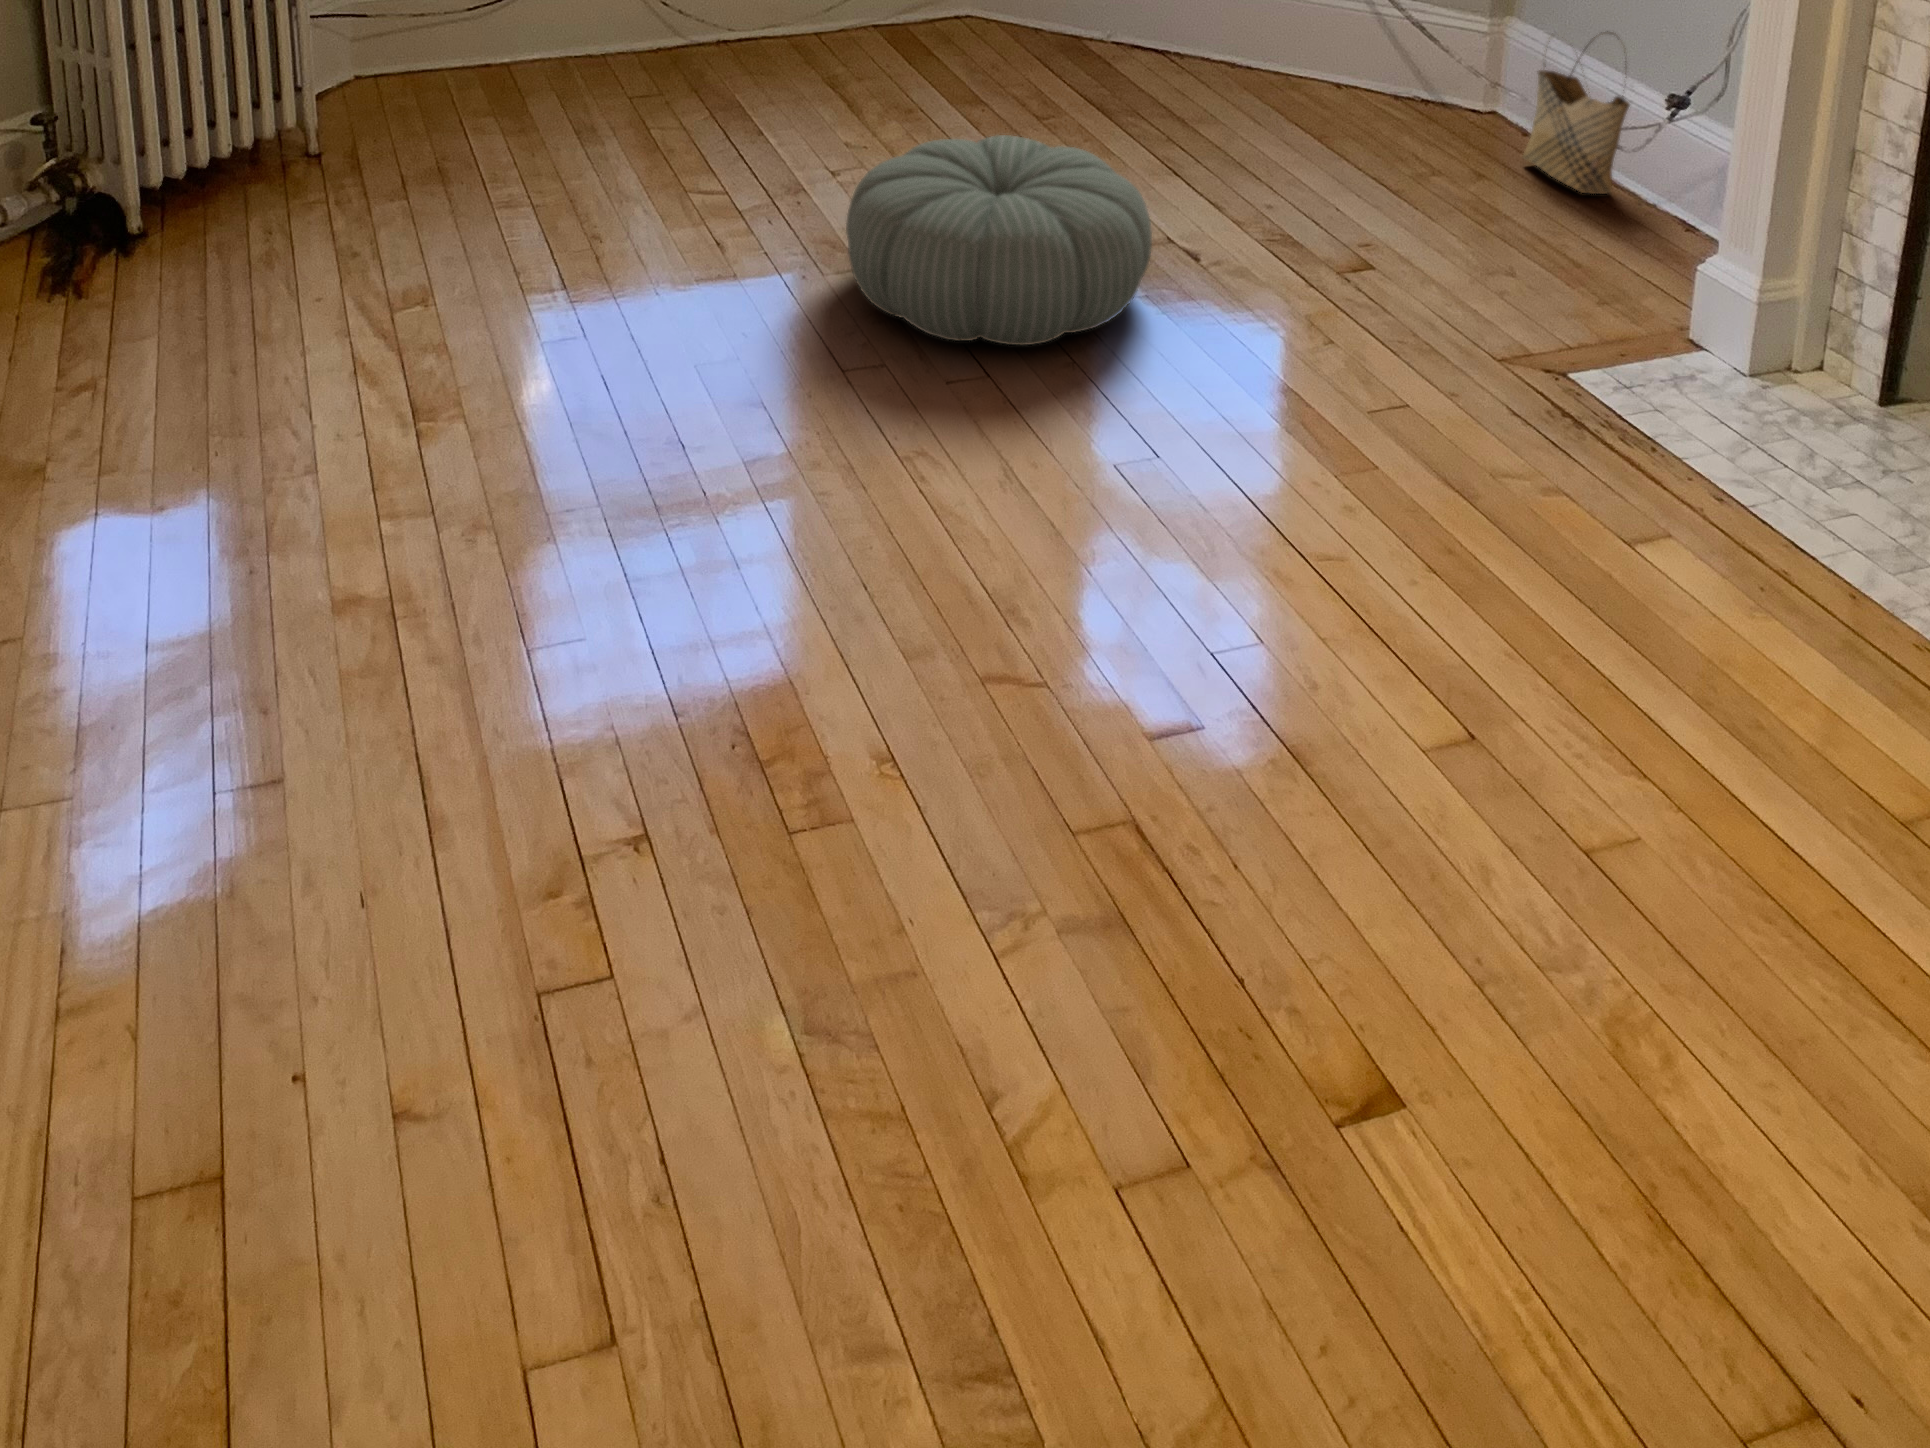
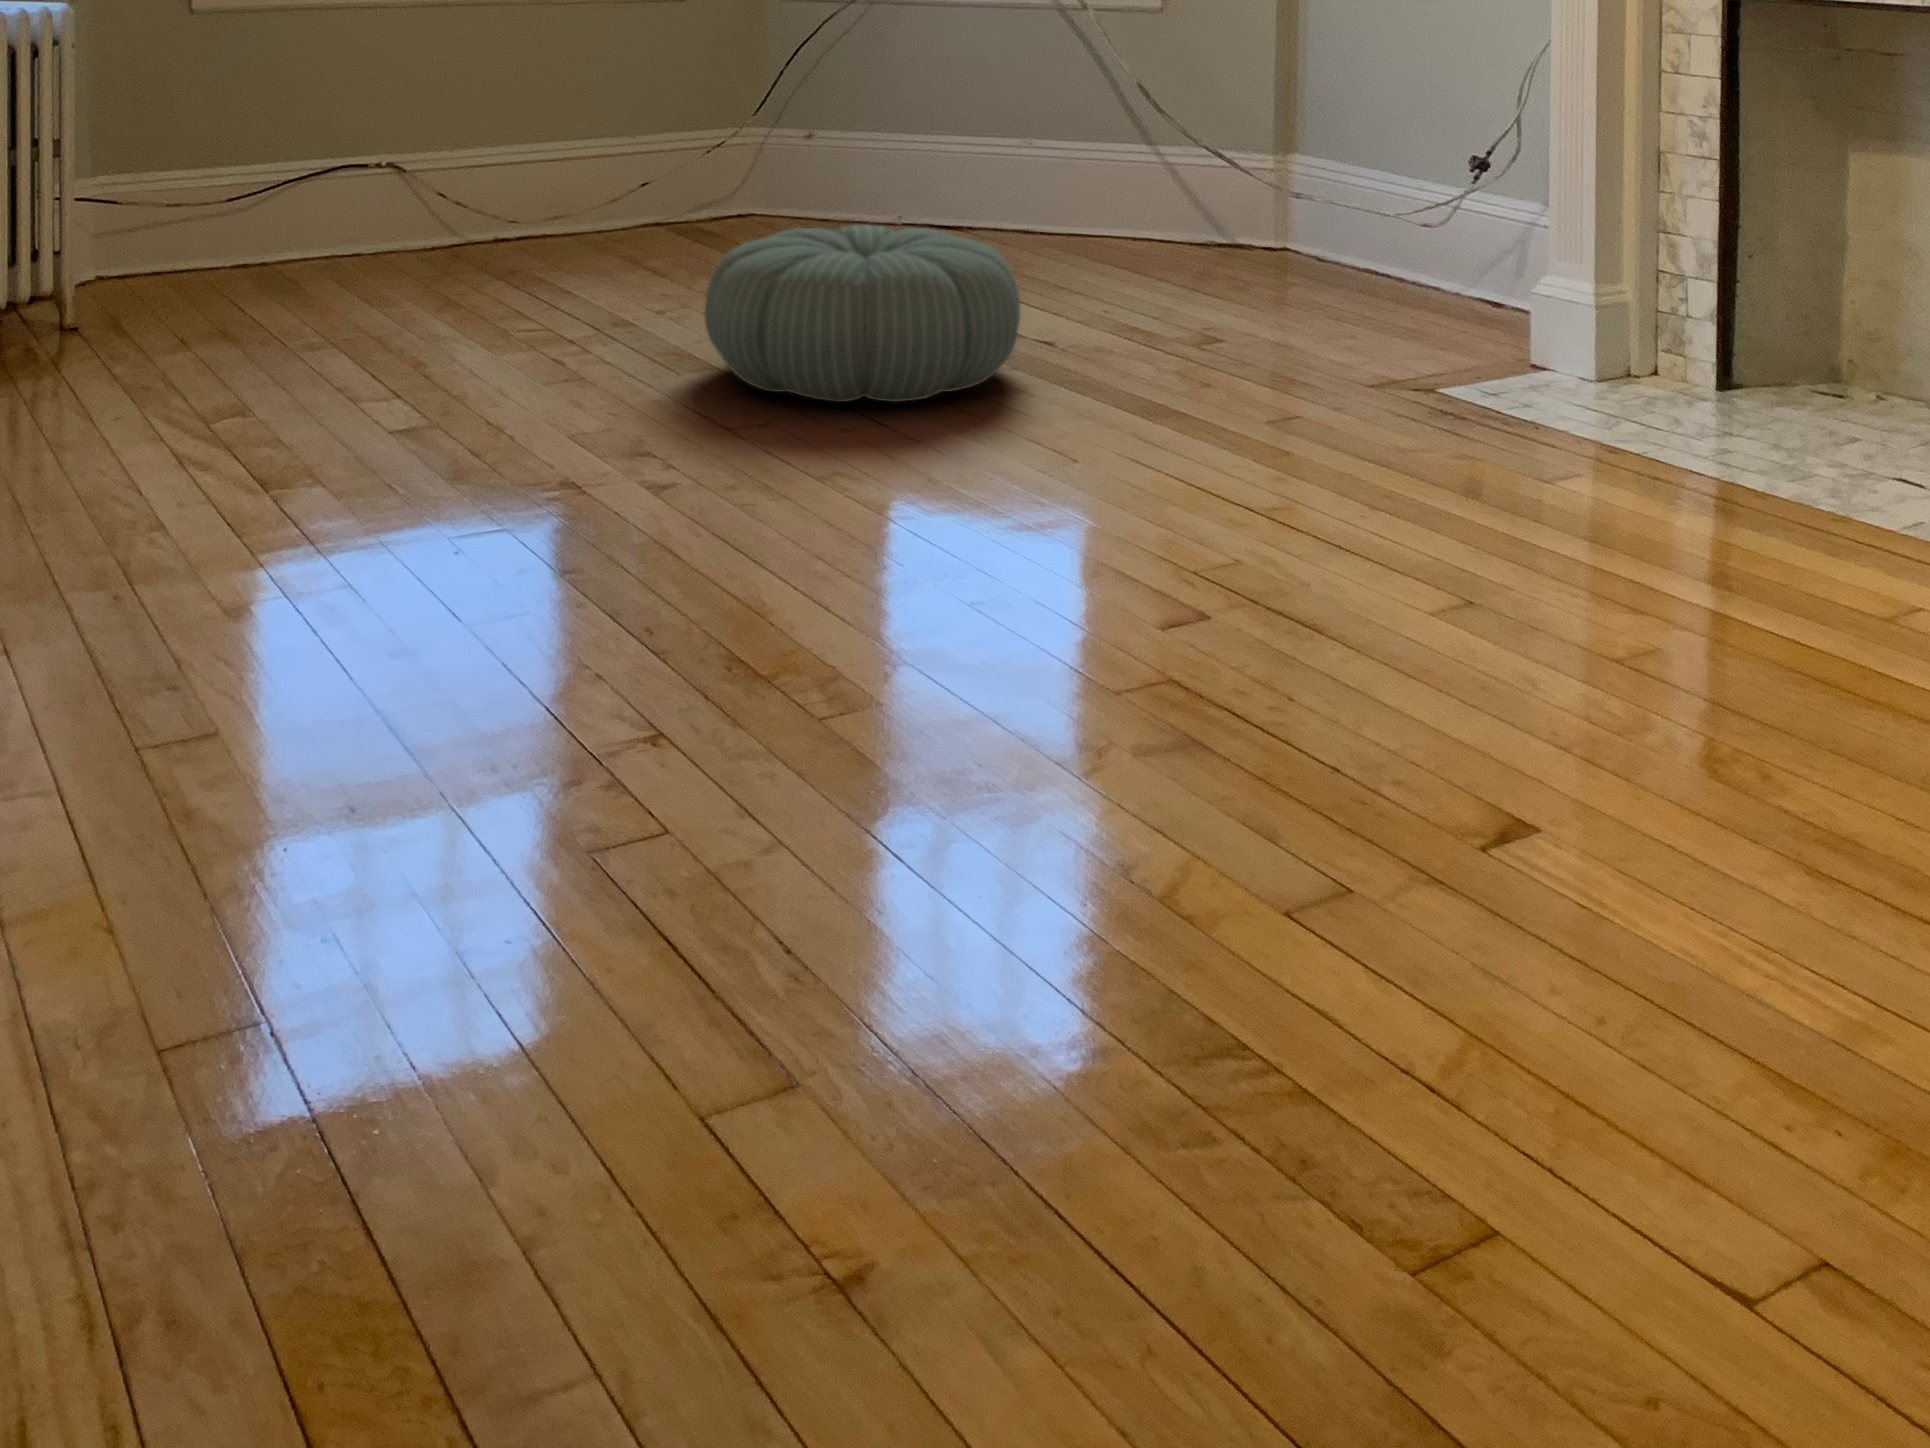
woven basket: present [1523,33,1630,194] -> none [1327,139,1426,293]

